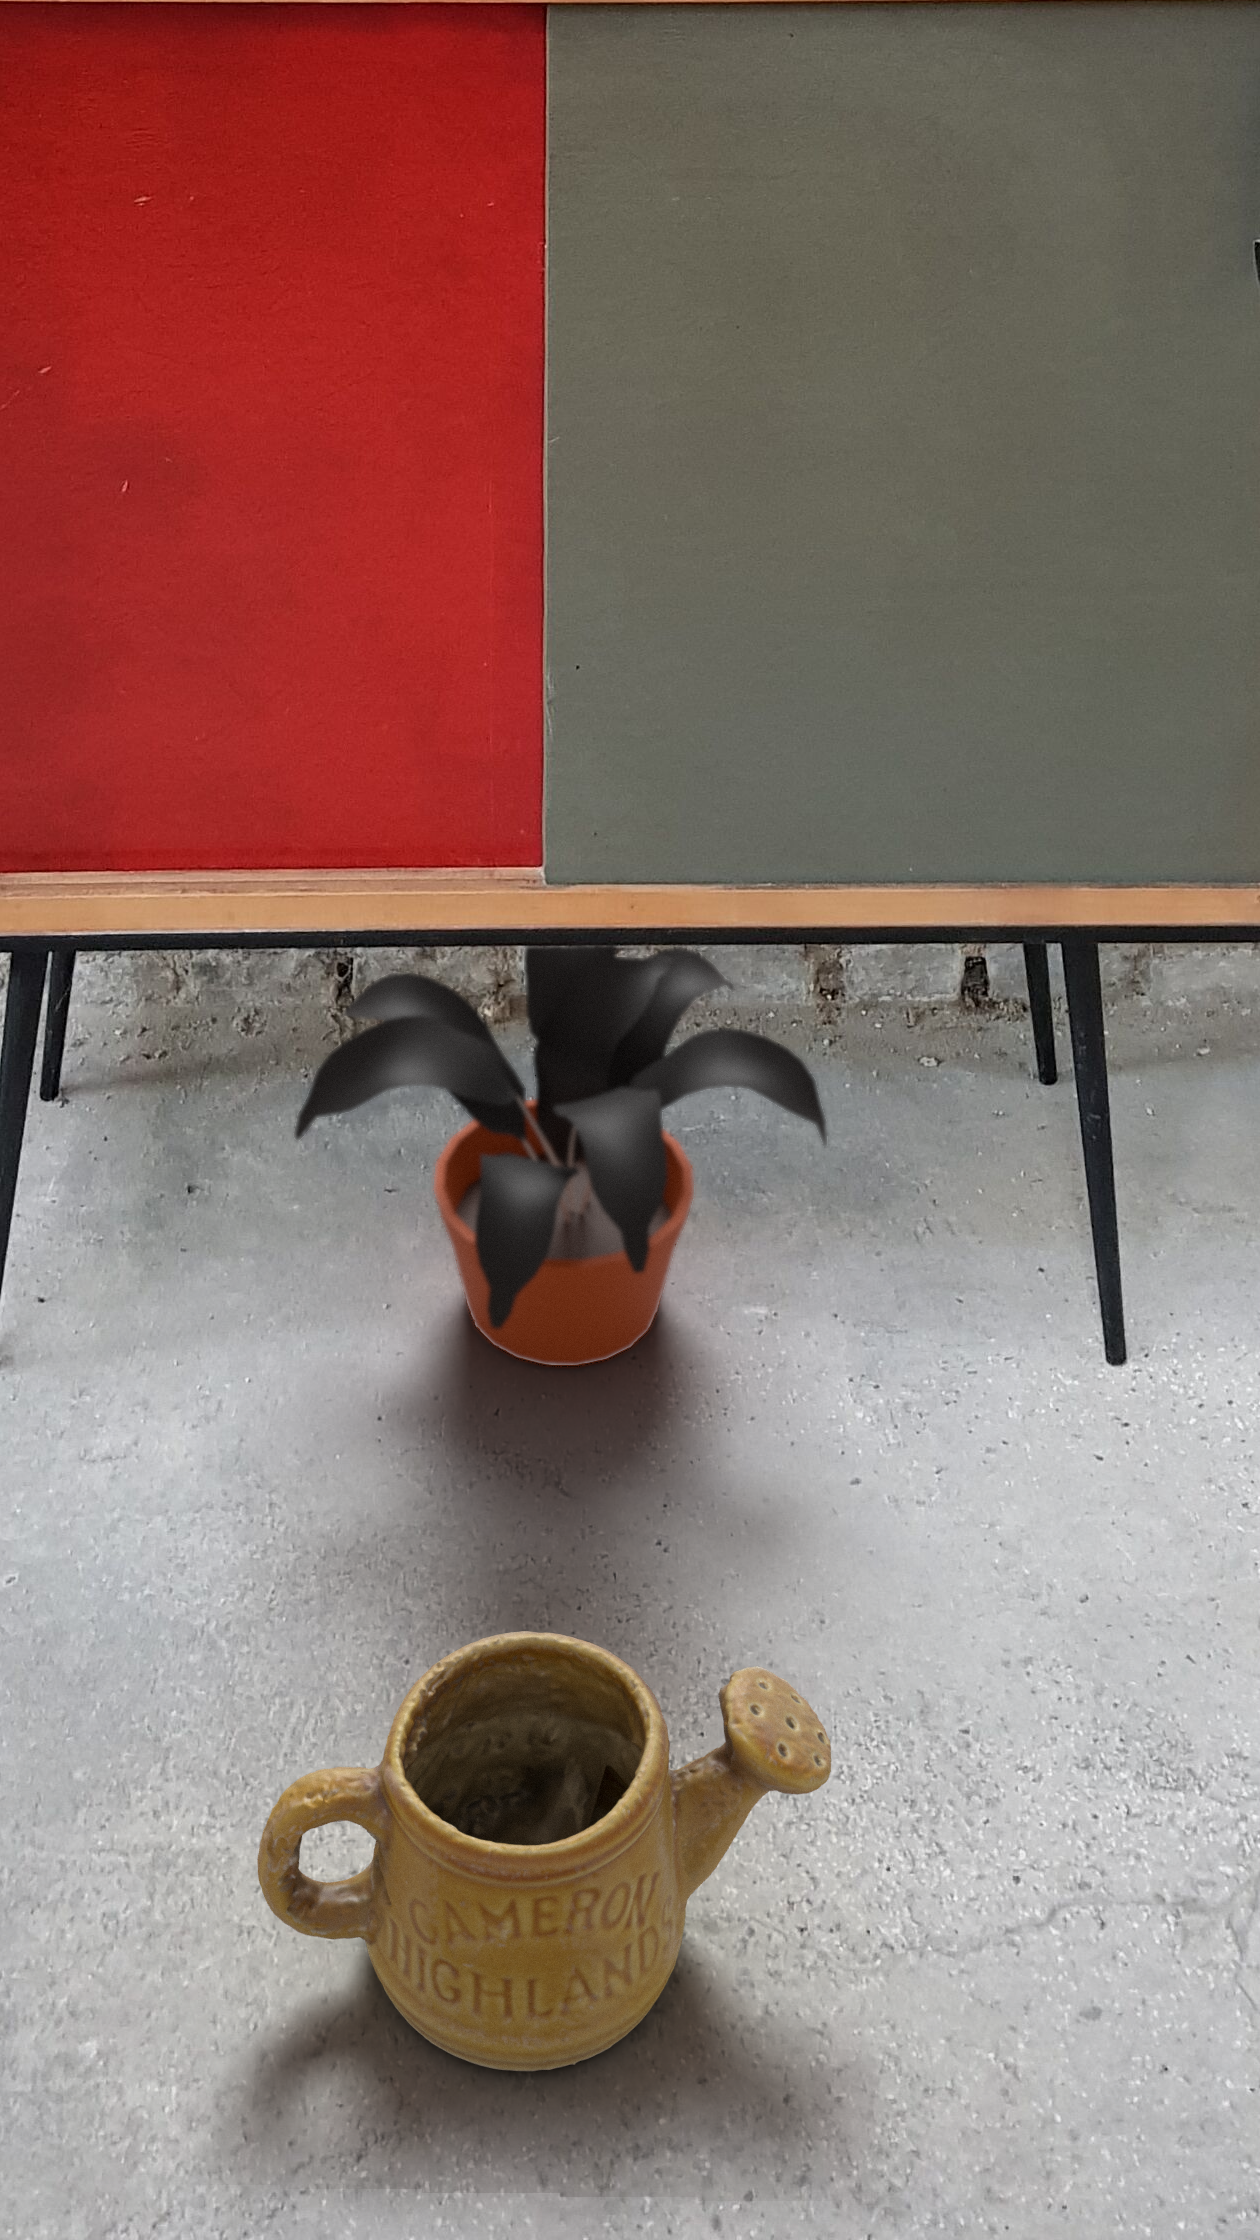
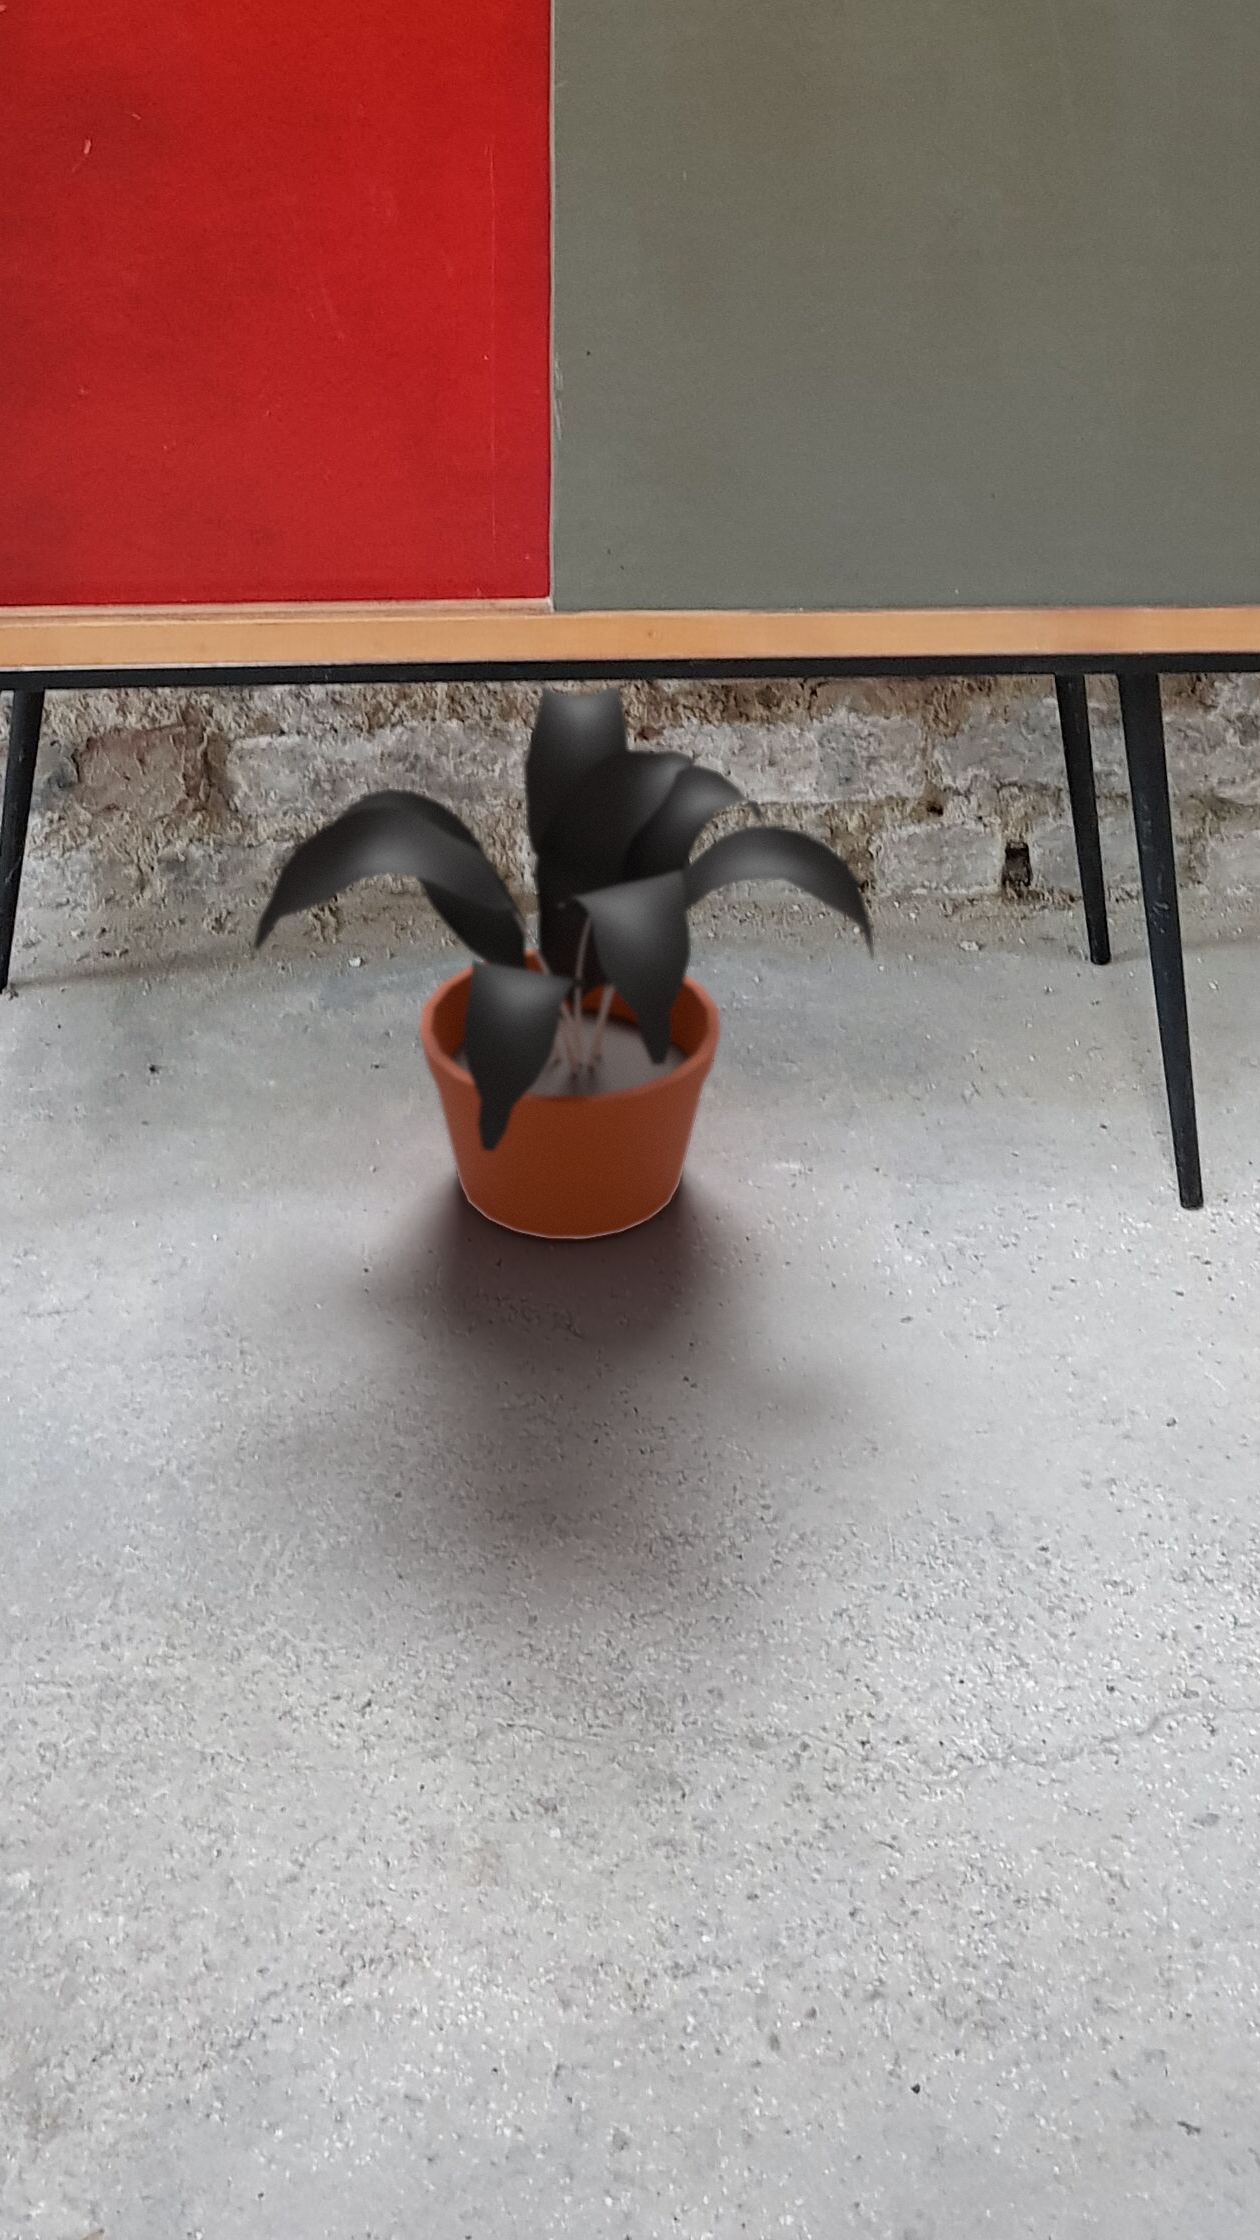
watering can: present [257,1631,831,2071] -> none [164,1456,915,2043]

